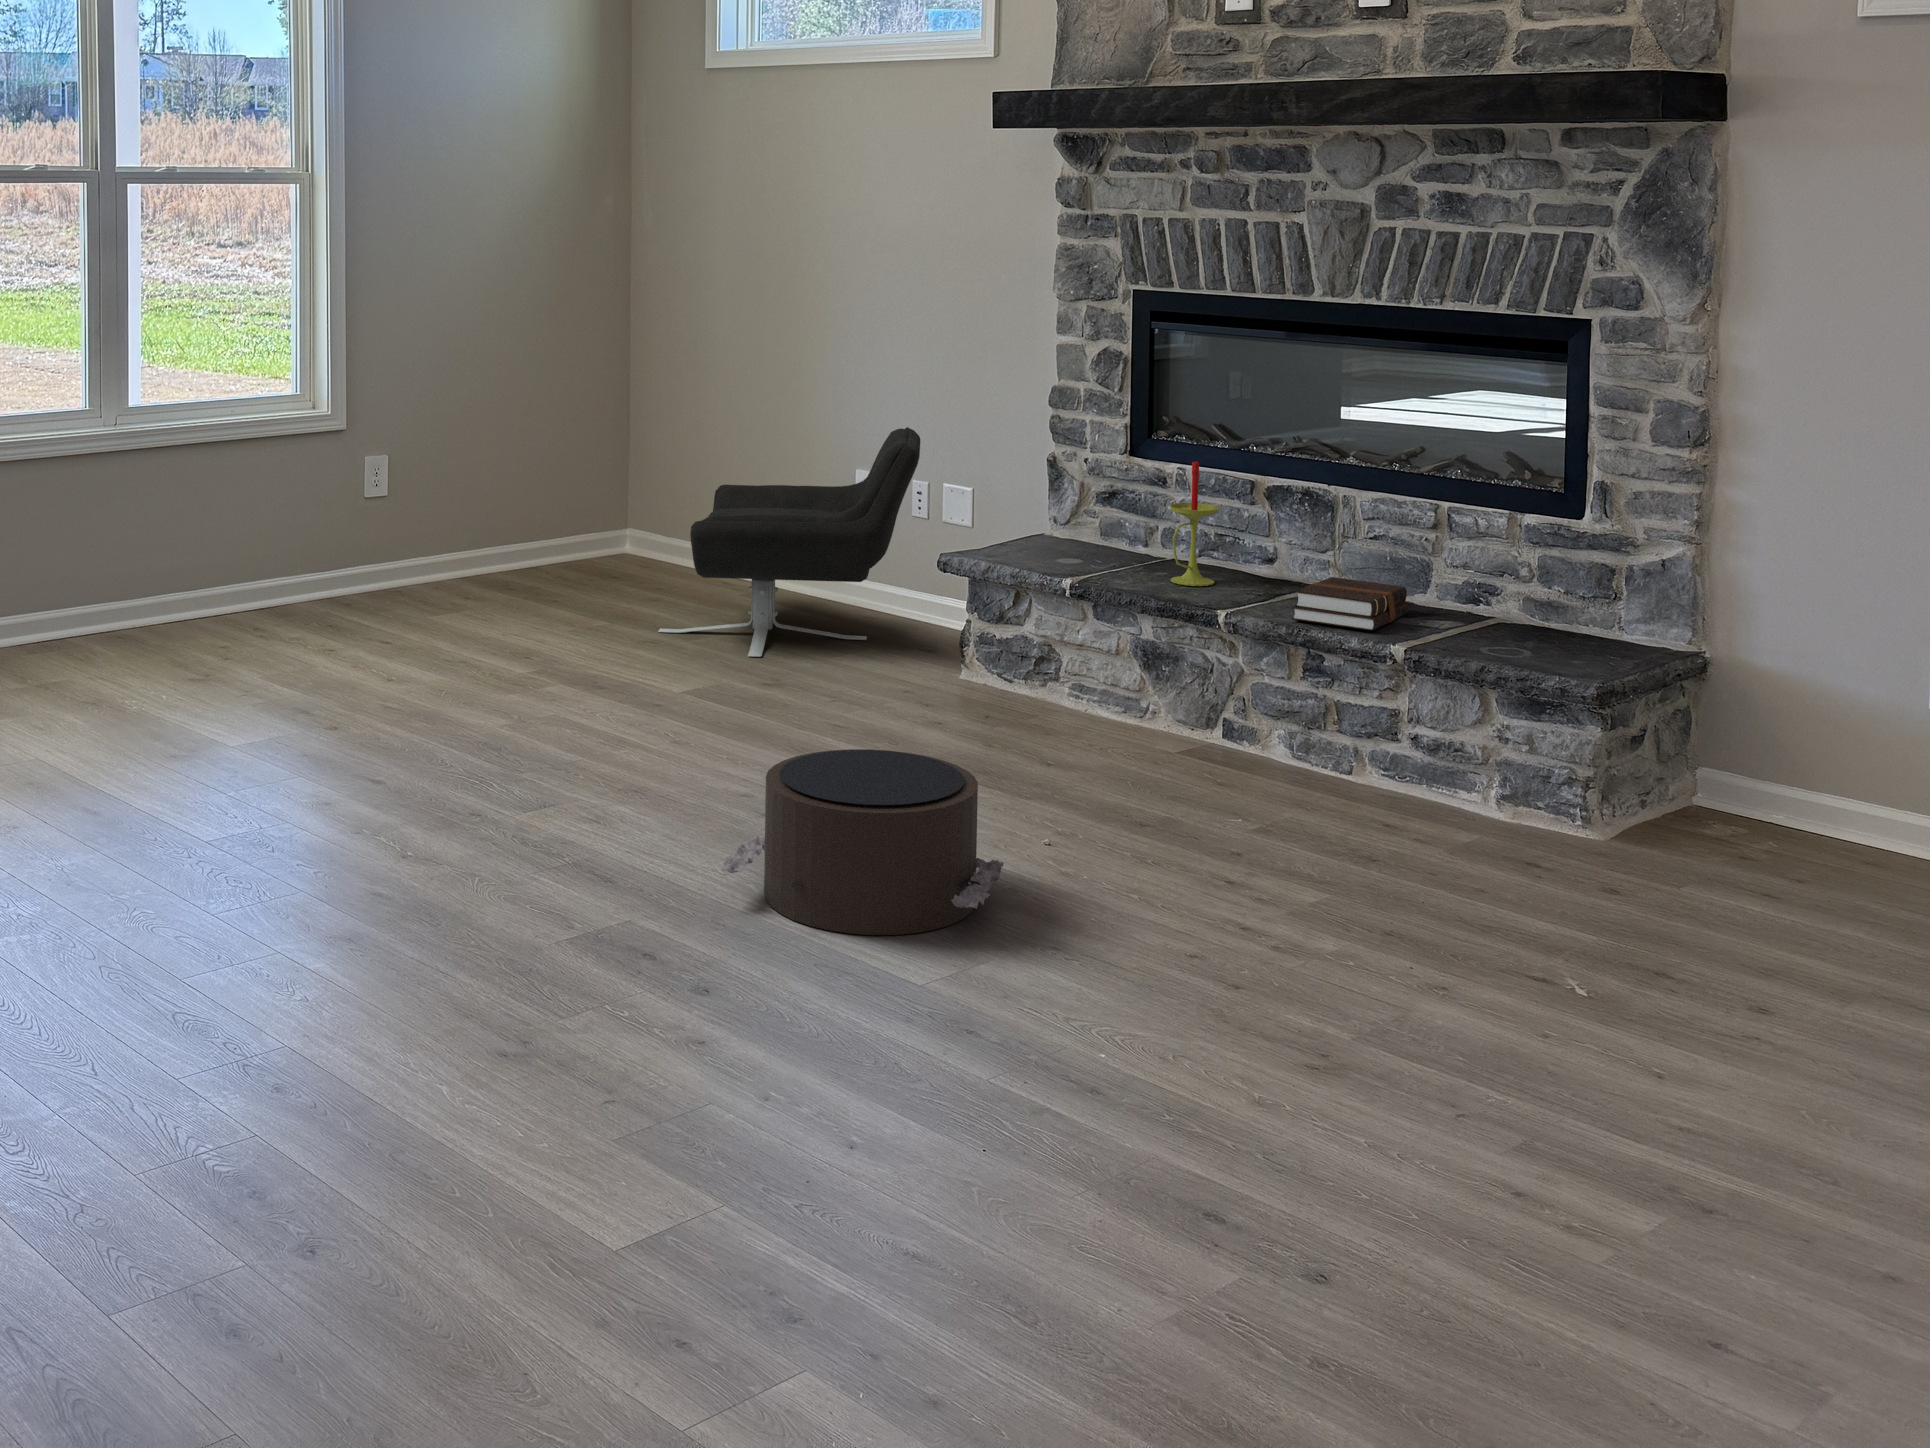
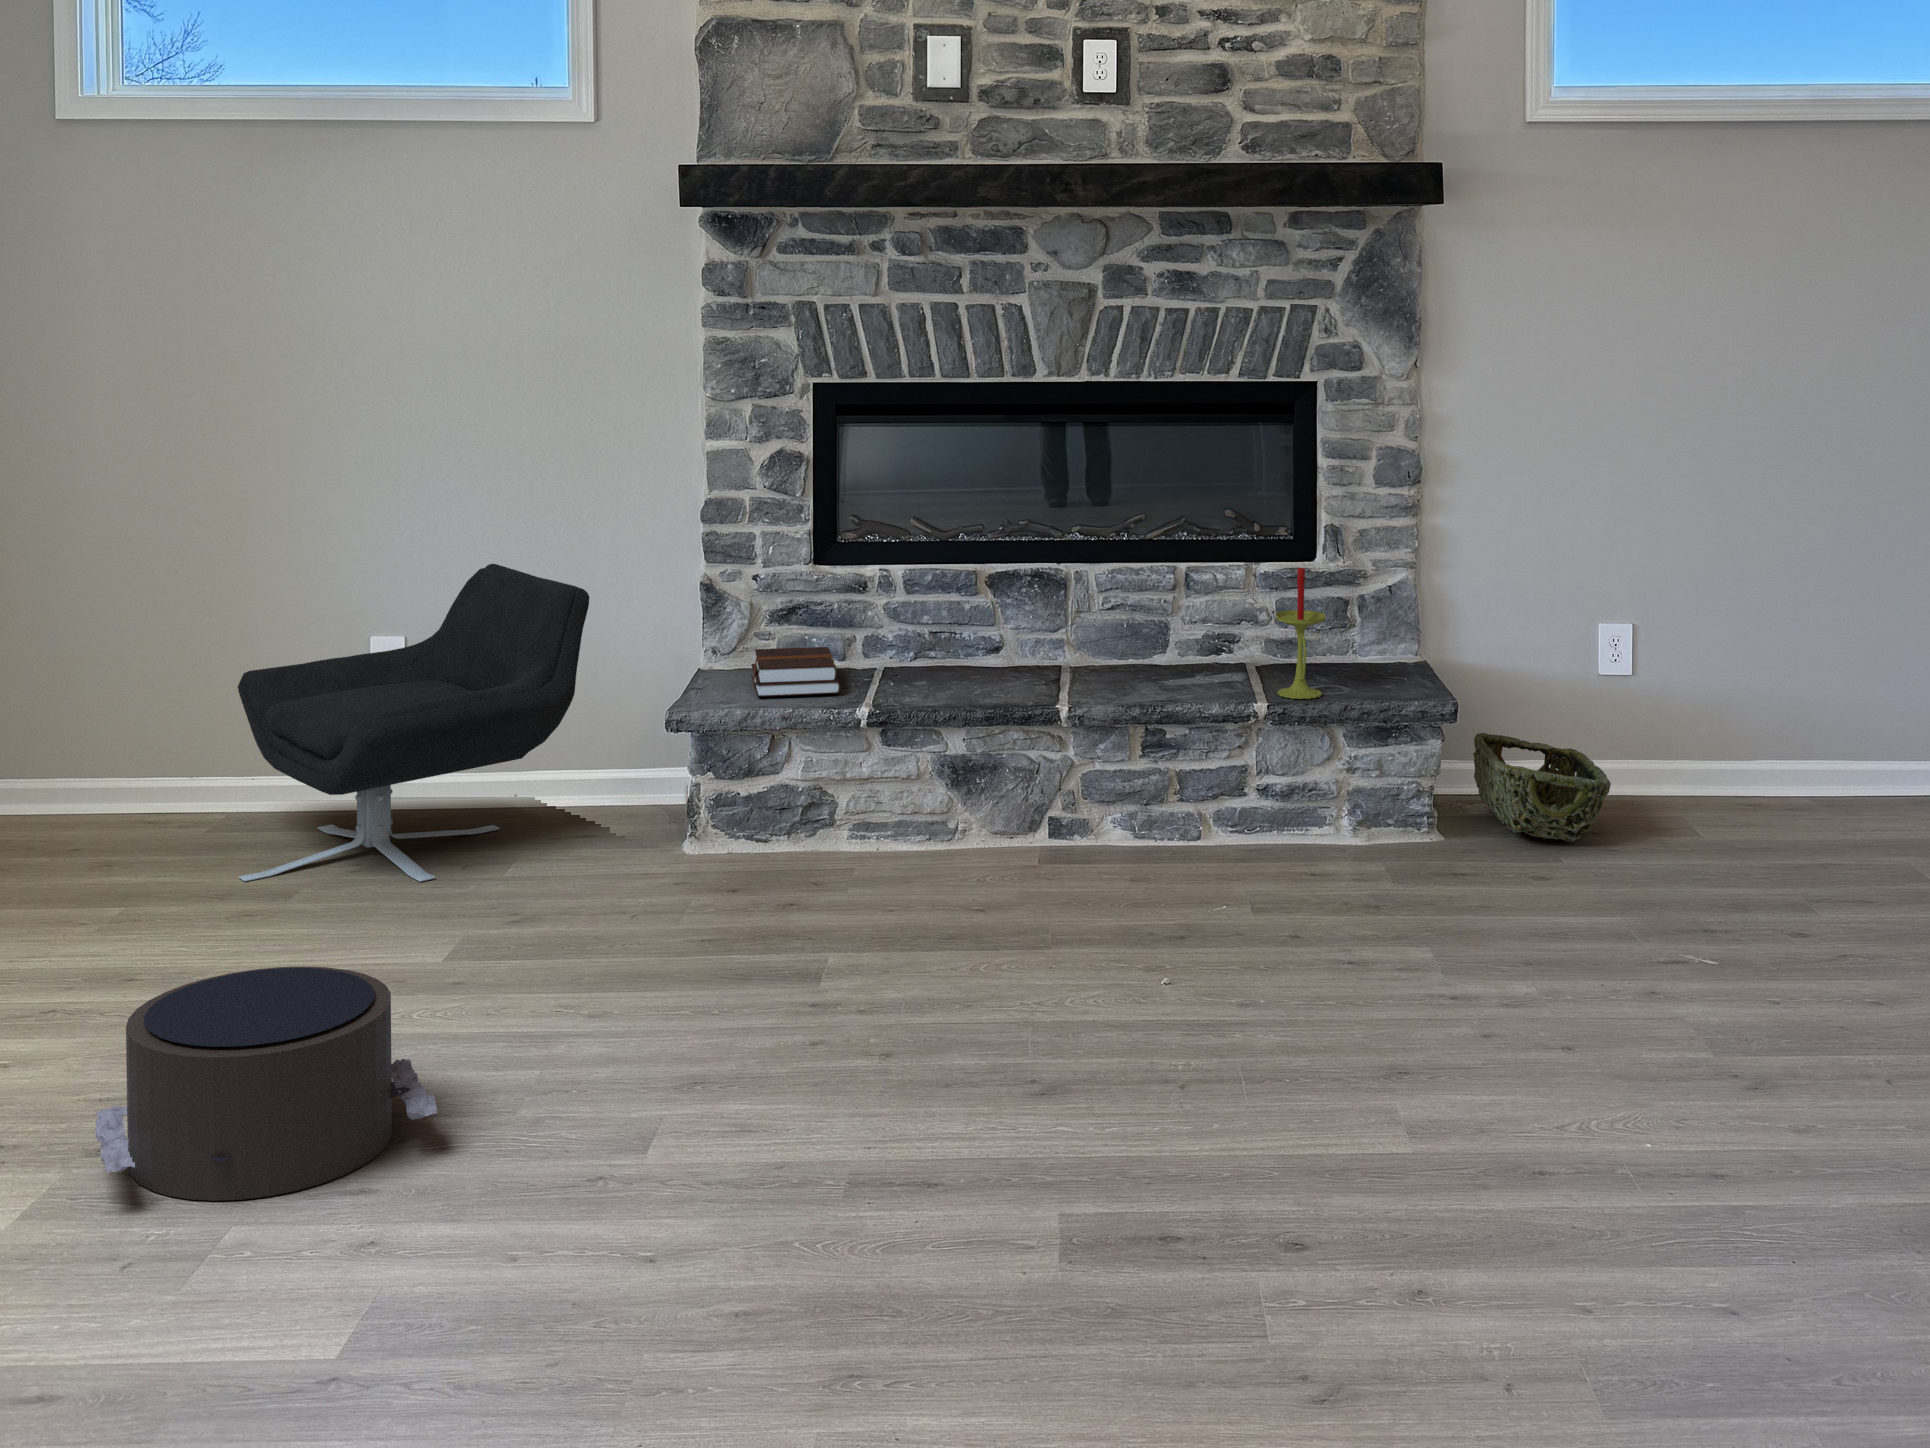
candle: present [1170,462,1219,586] -> present [1275,568,1326,699]
hardback book: present [1291,577,1409,631] -> present [751,647,840,697]
woven basket: none [1689,742,1895,883] -> present [1473,733,1611,842]
pouf: present [721,749,1003,935] -> present [95,966,437,1201]

